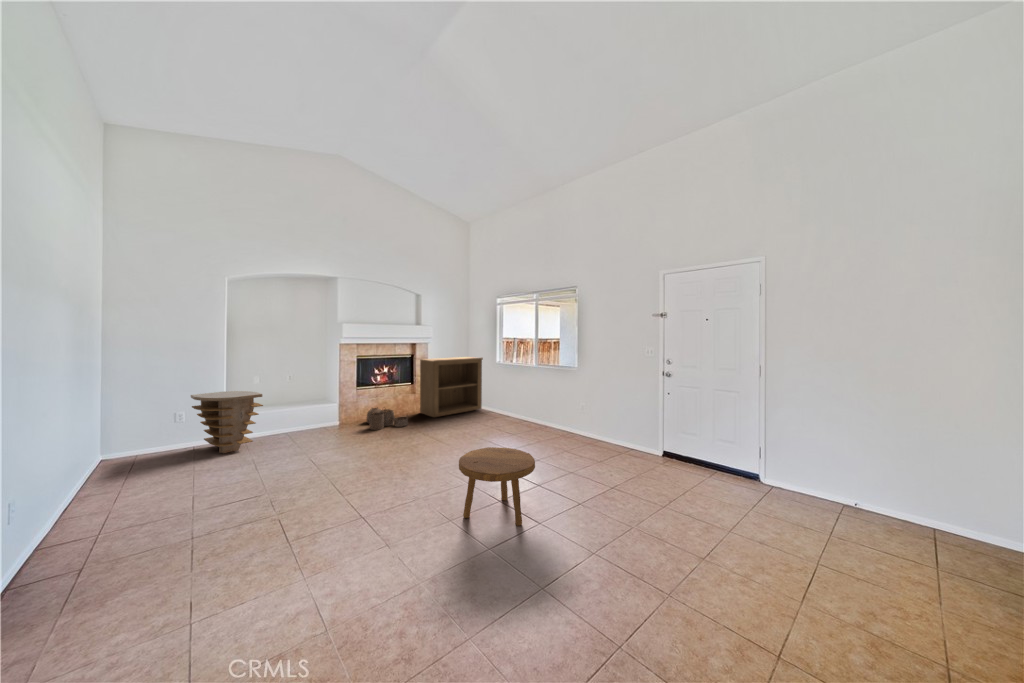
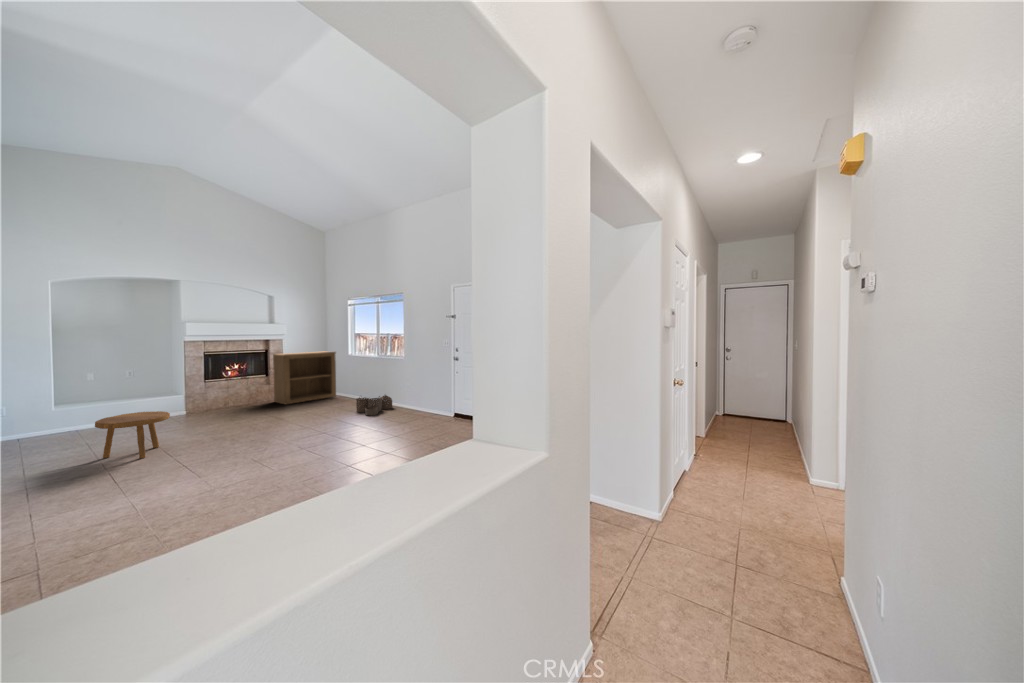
side table: present [191,391,263,453] -> none [19,385,100,440]
woven basket: present [367,408,408,430] -> present [356,395,392,416]
footstool: present [459,447,535,526] -> present [95,411,170,459]

